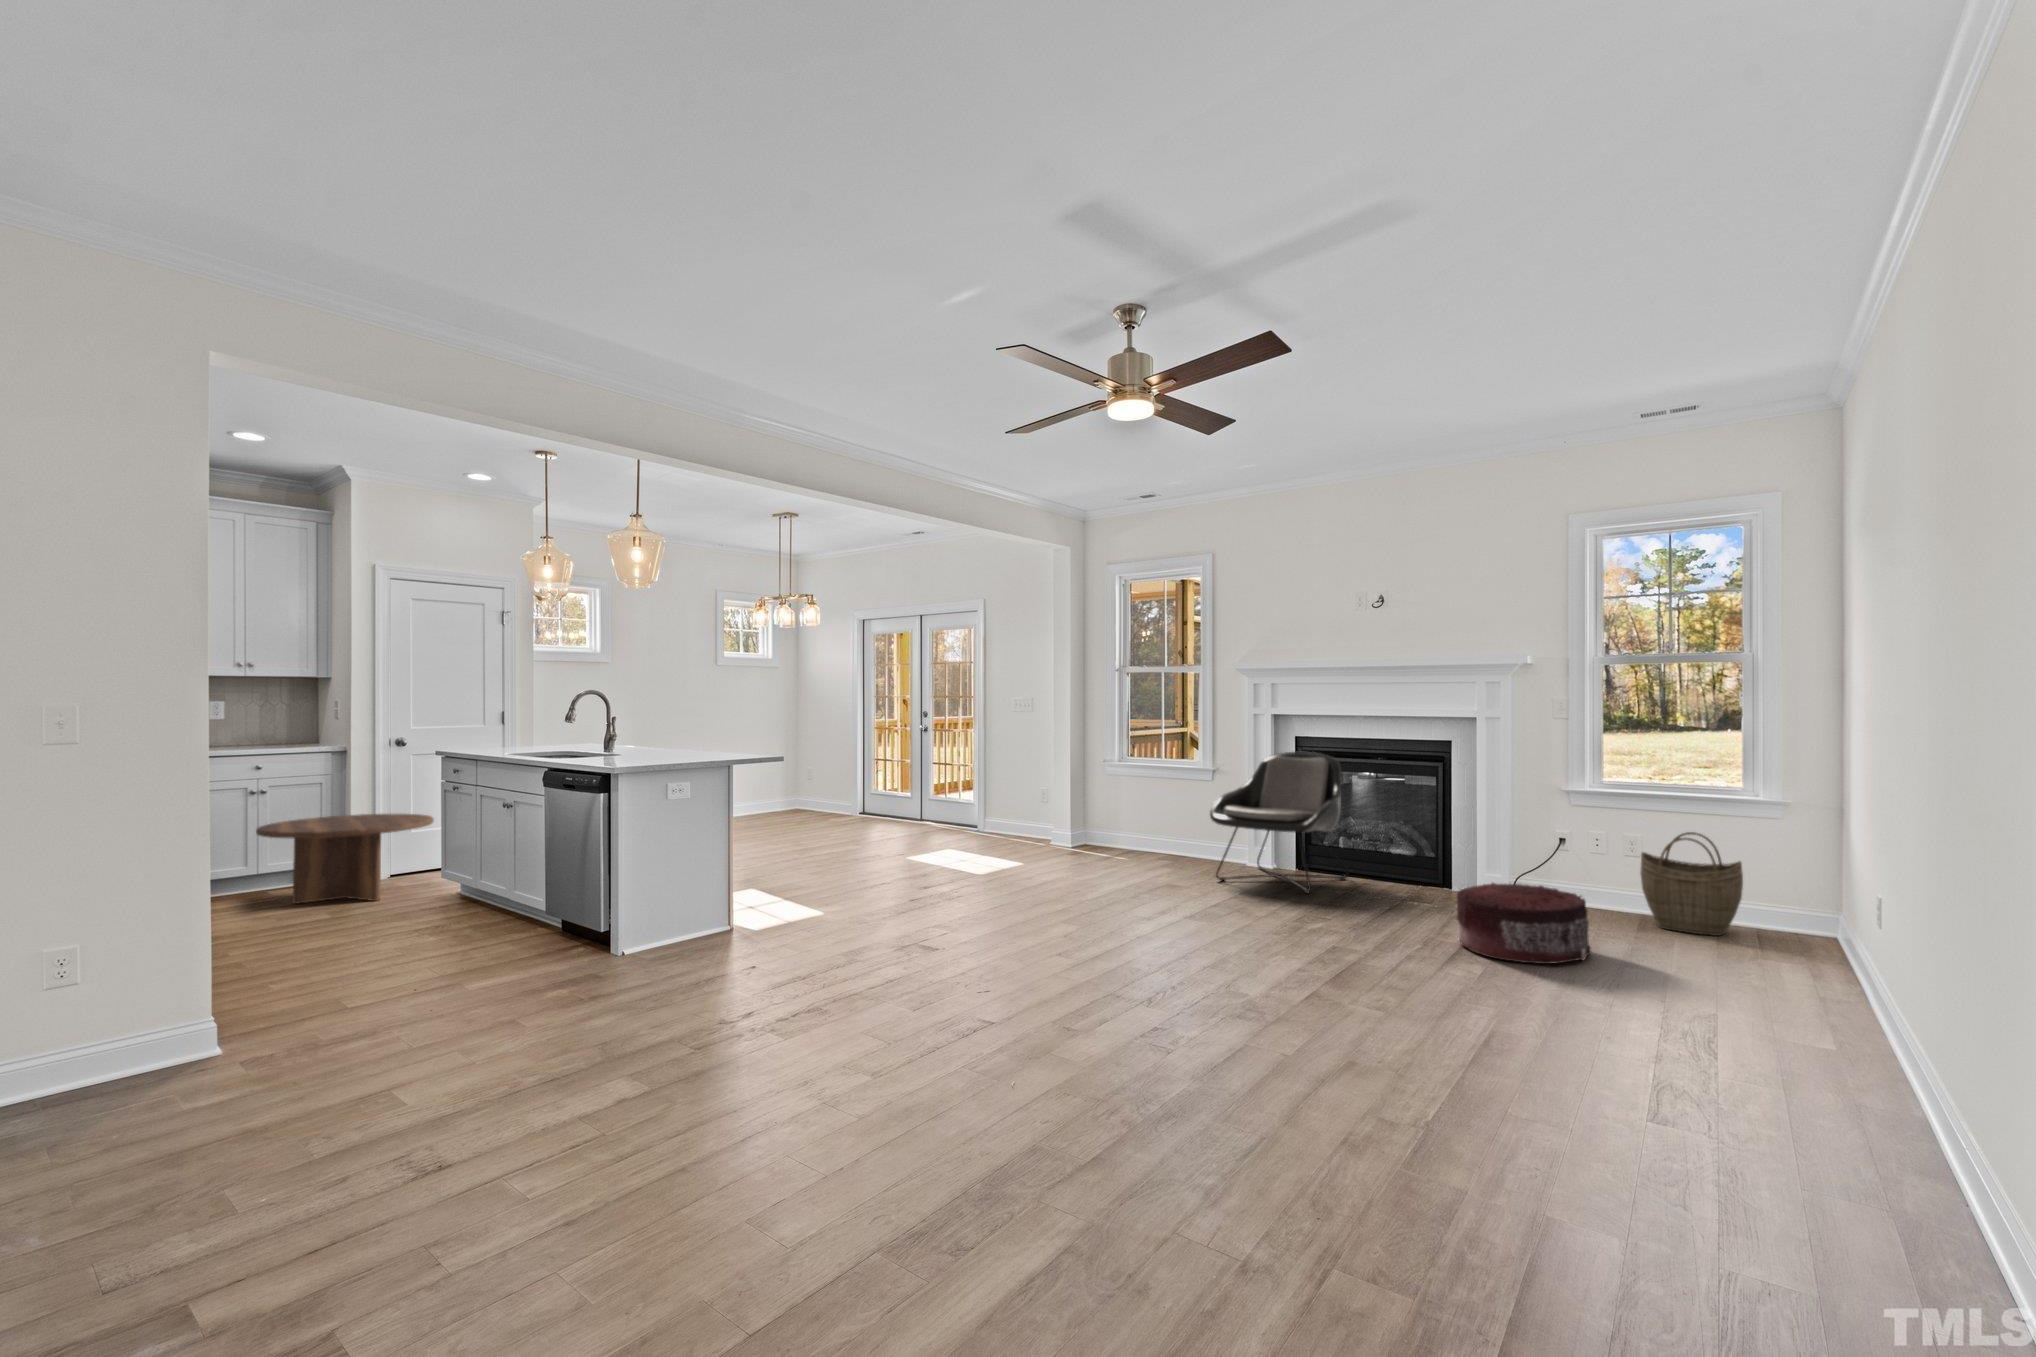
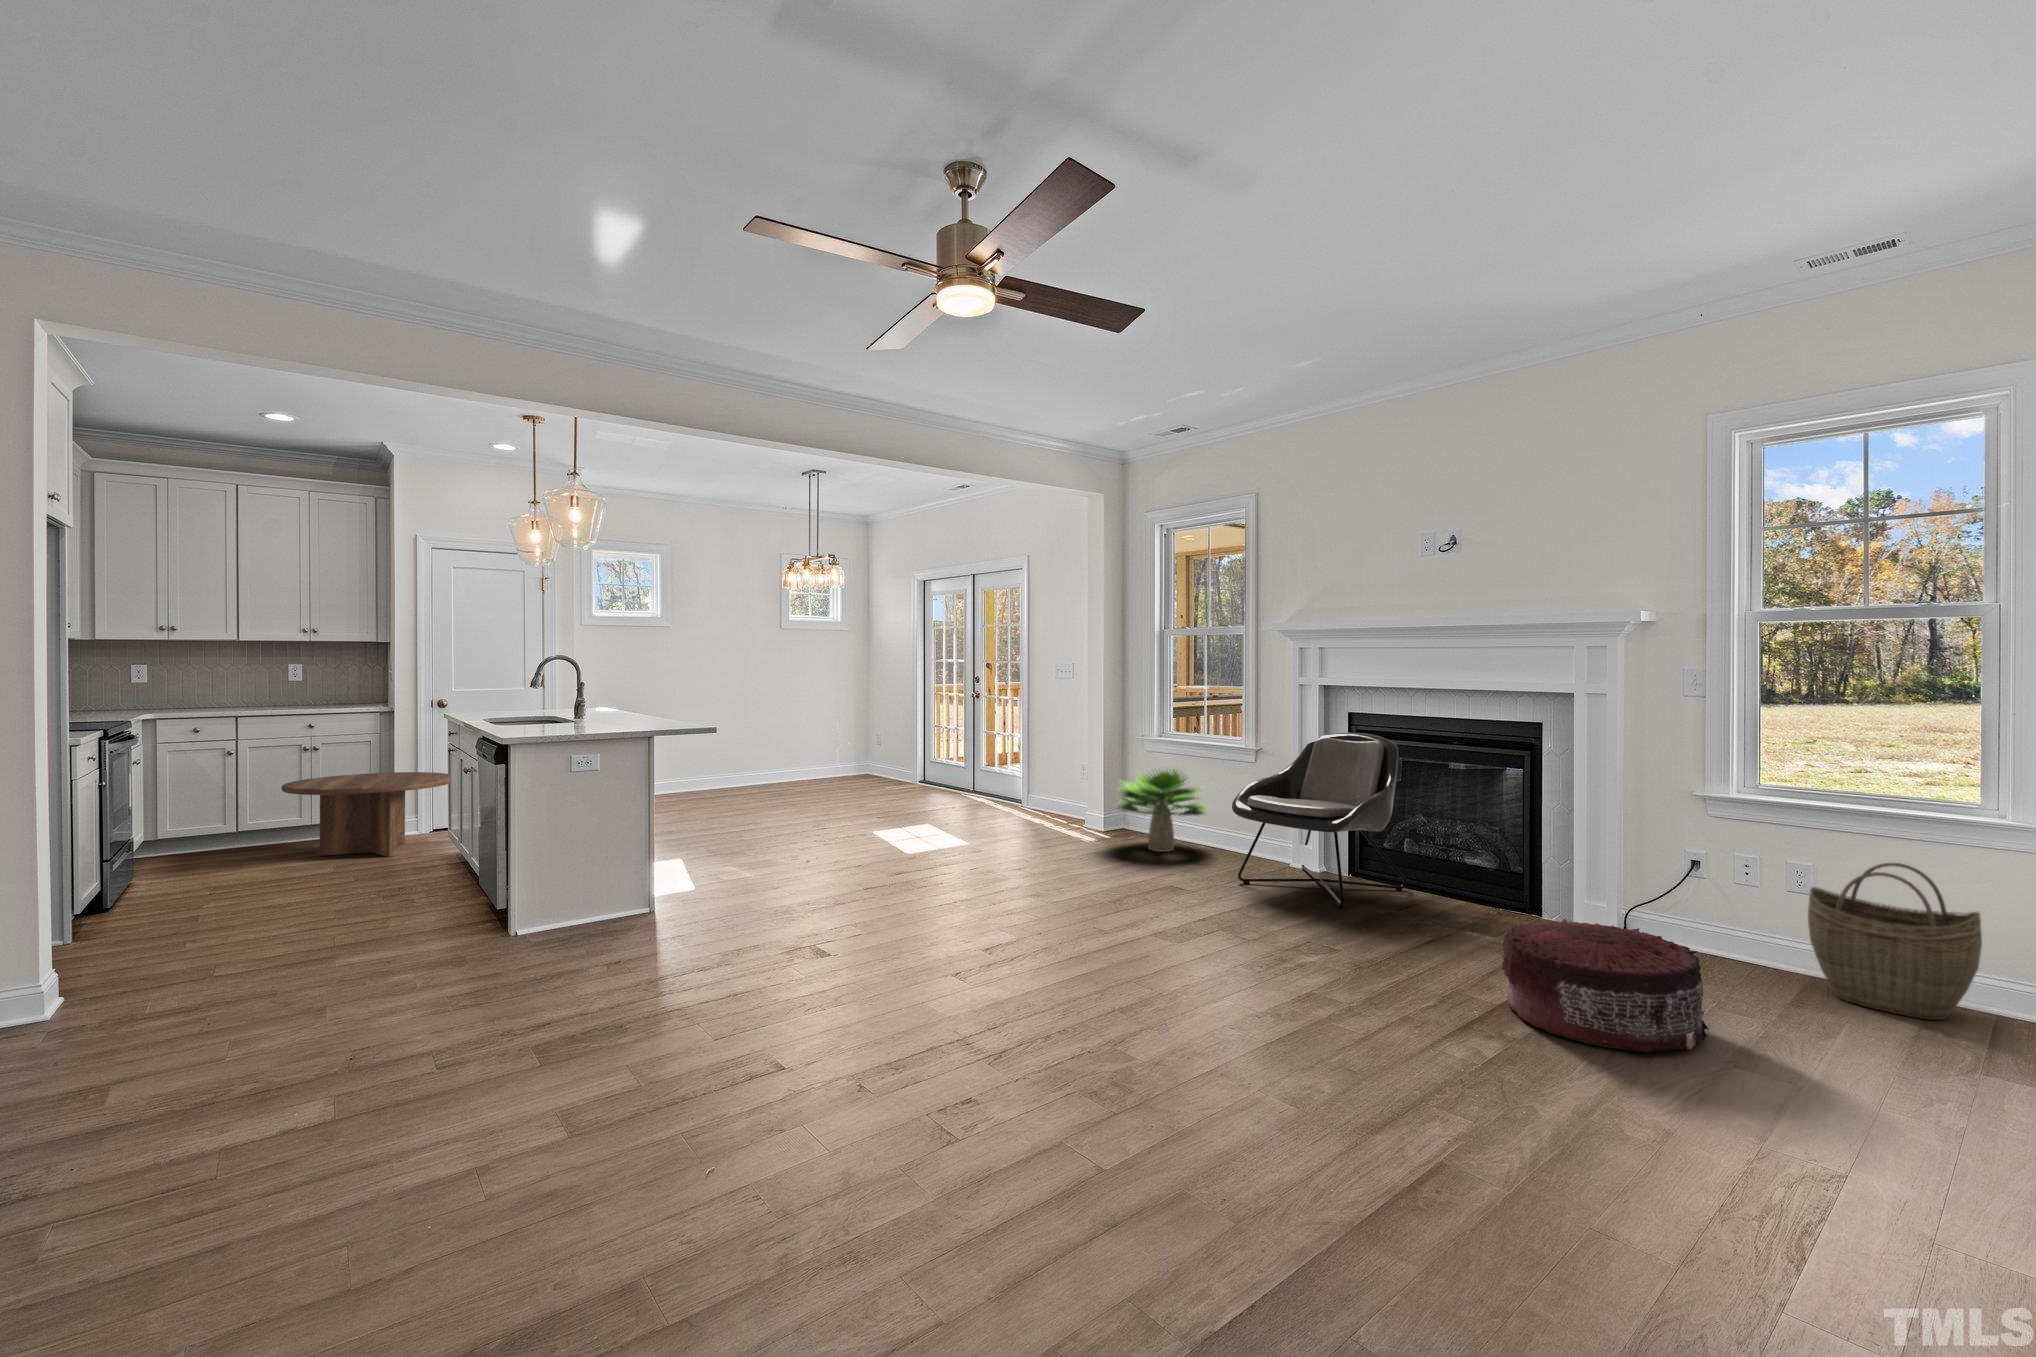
potted plant: none [1086,785,1176,861] -> present [1119,769,1206,852]

